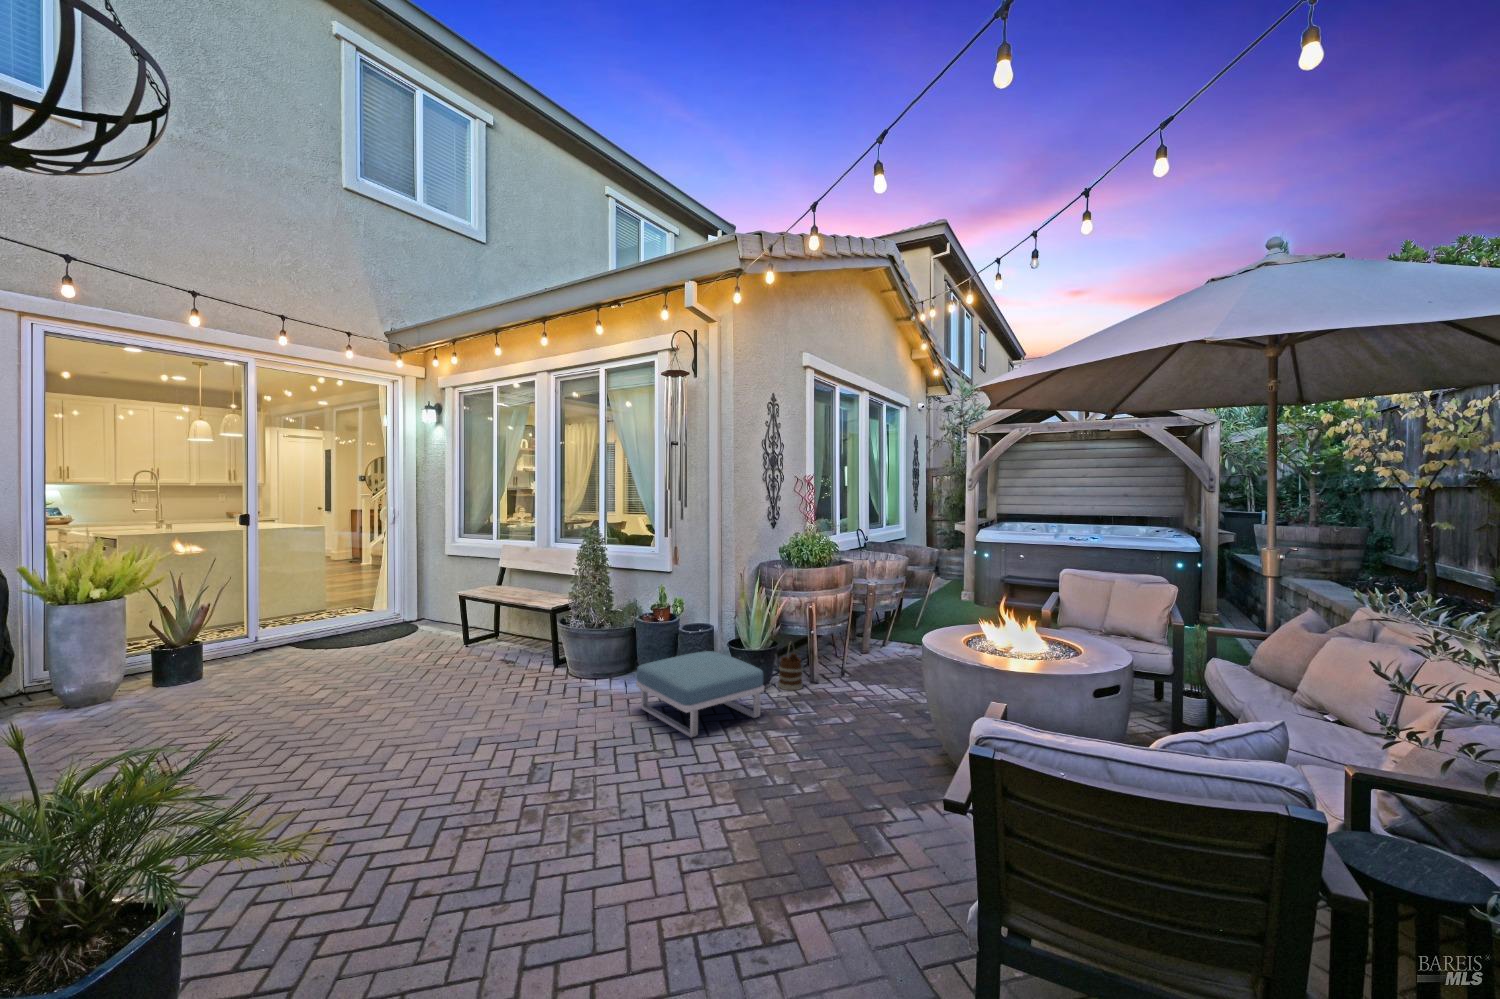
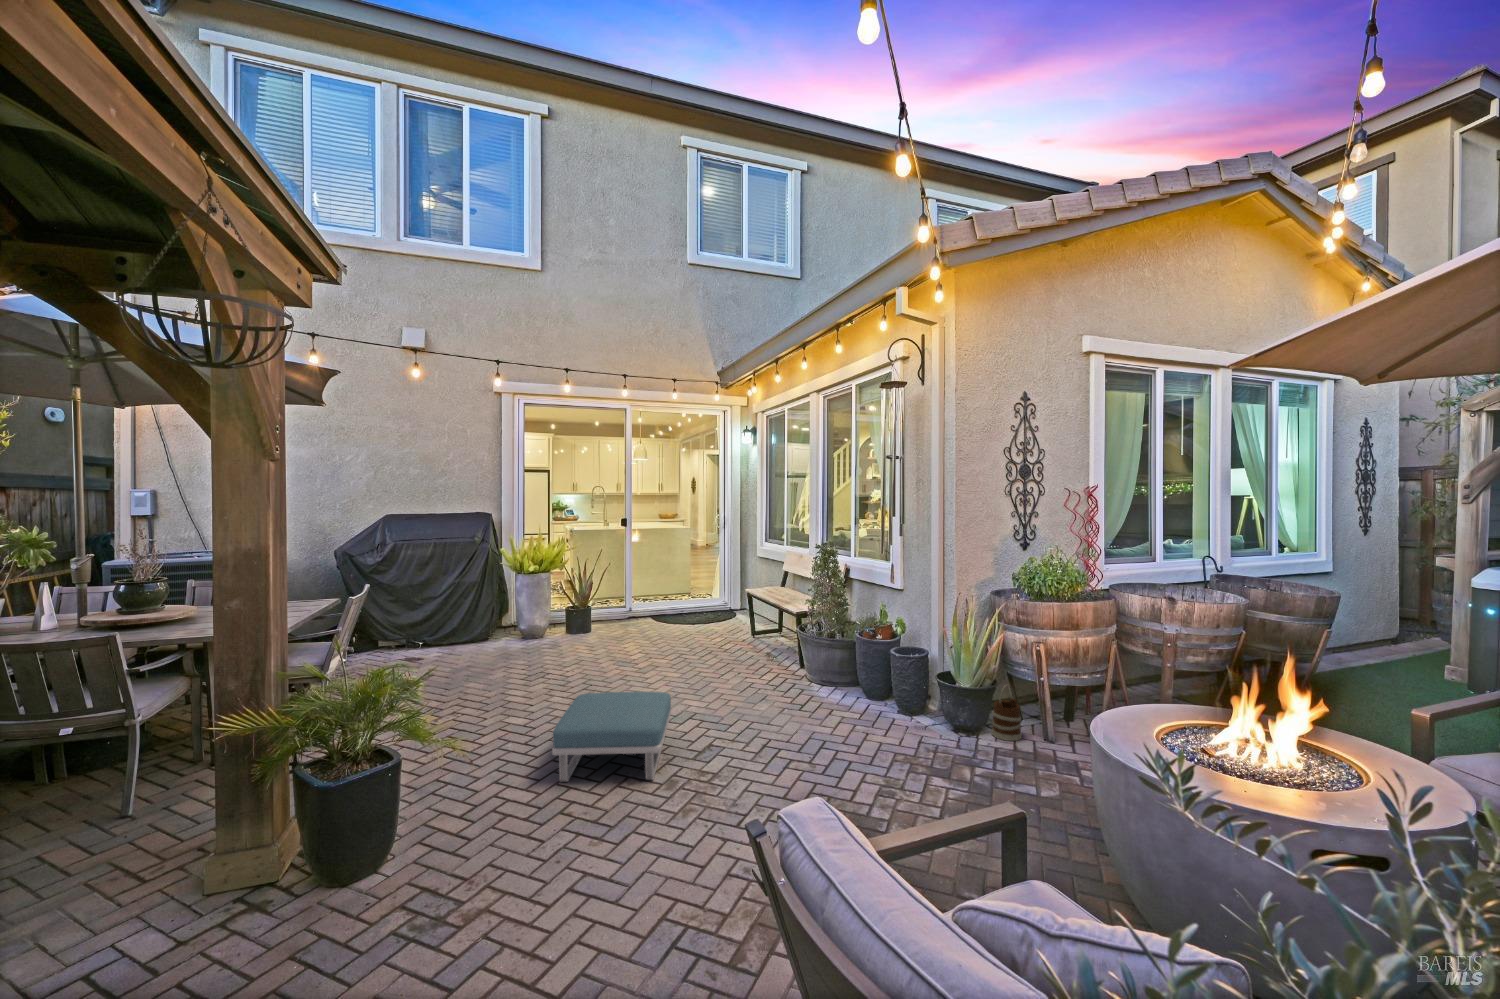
footstool: present [636,651,764,737] -> present [552,692,671,782]

